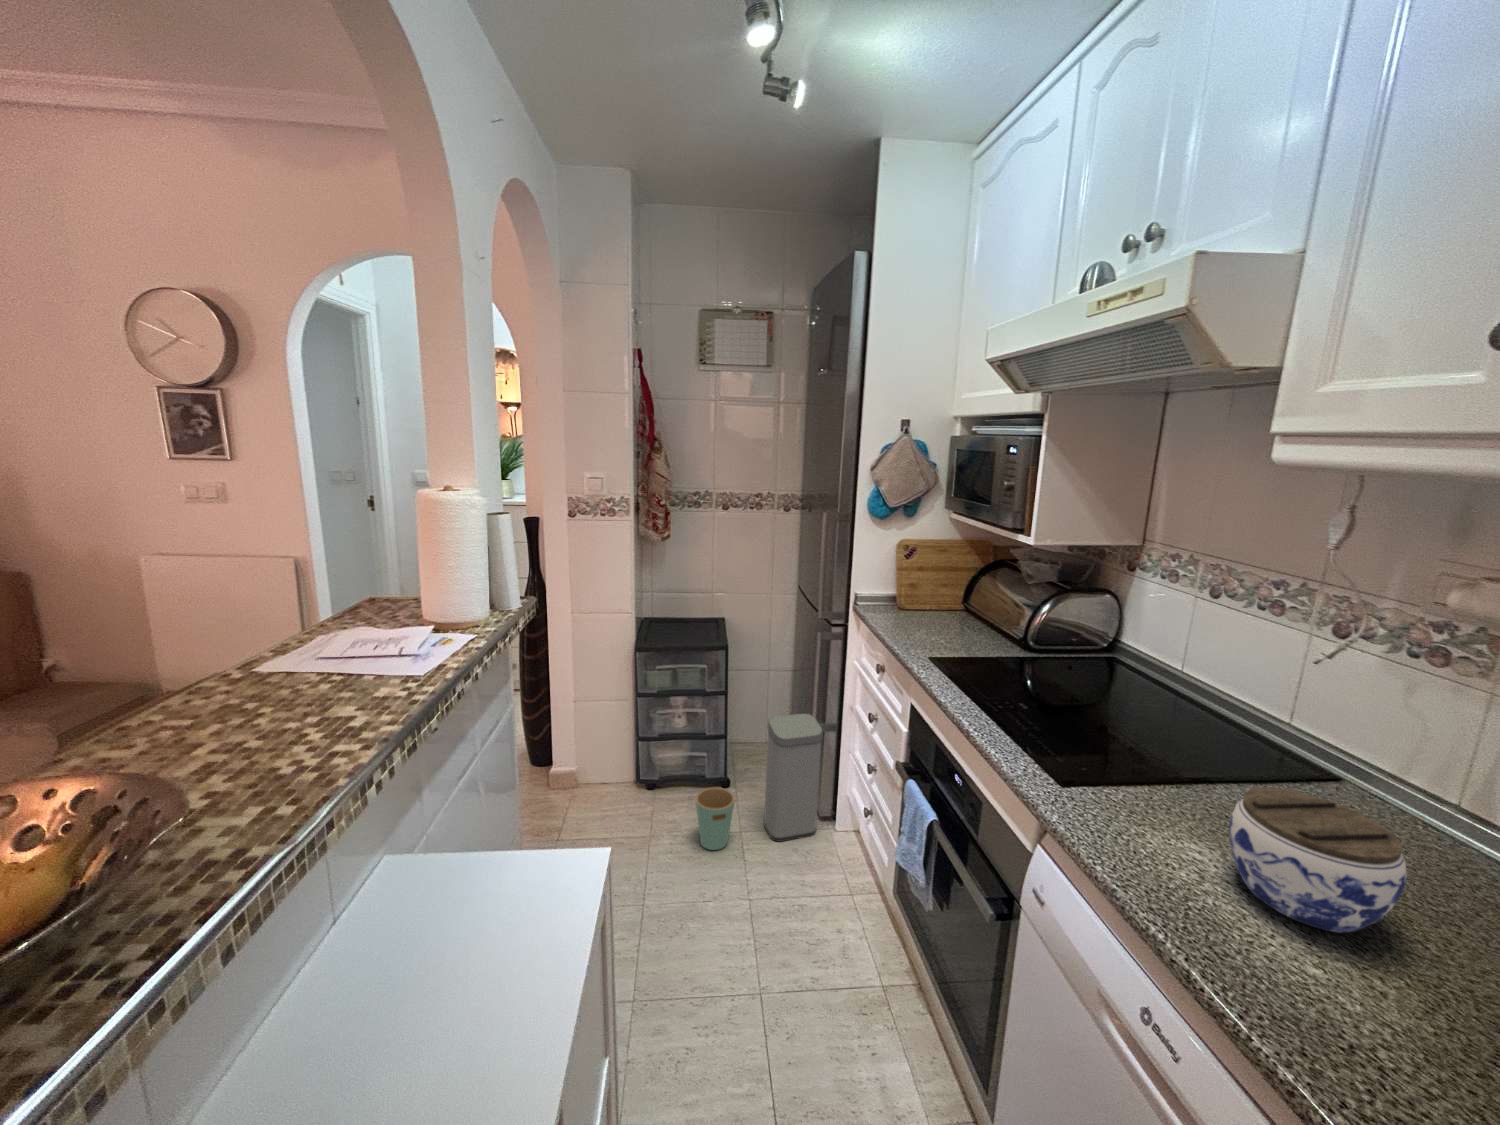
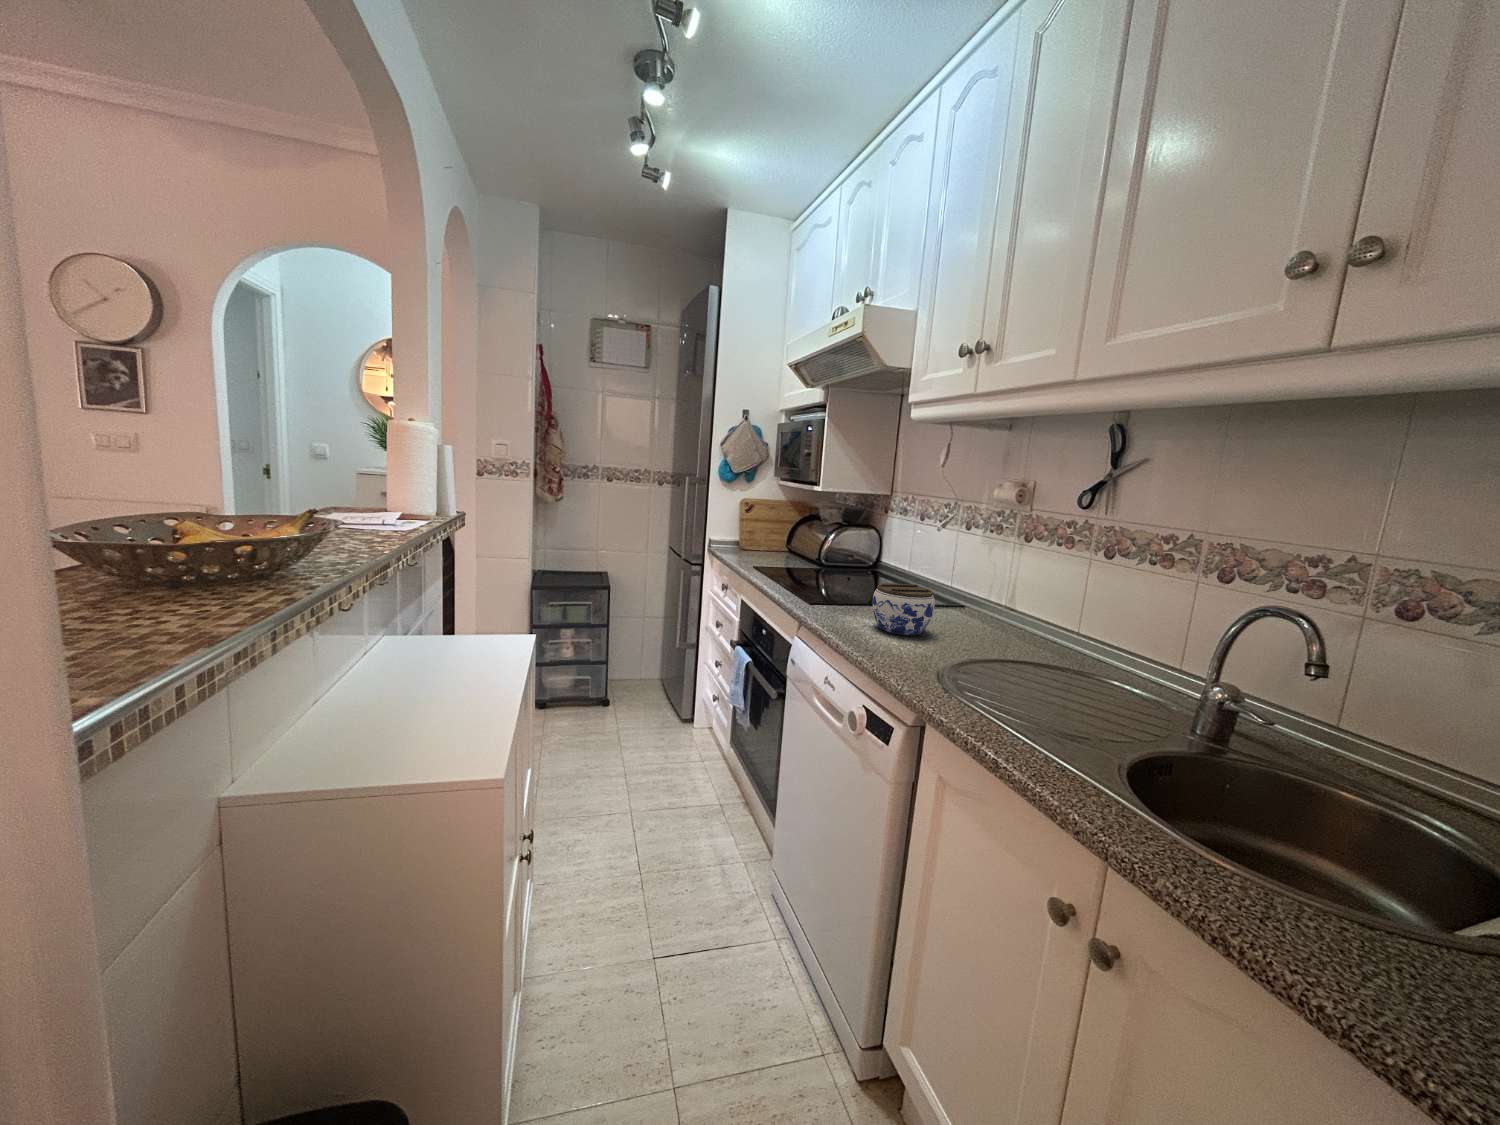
trash can: present [696,714,823,850] -> none [584,636,686,741]

